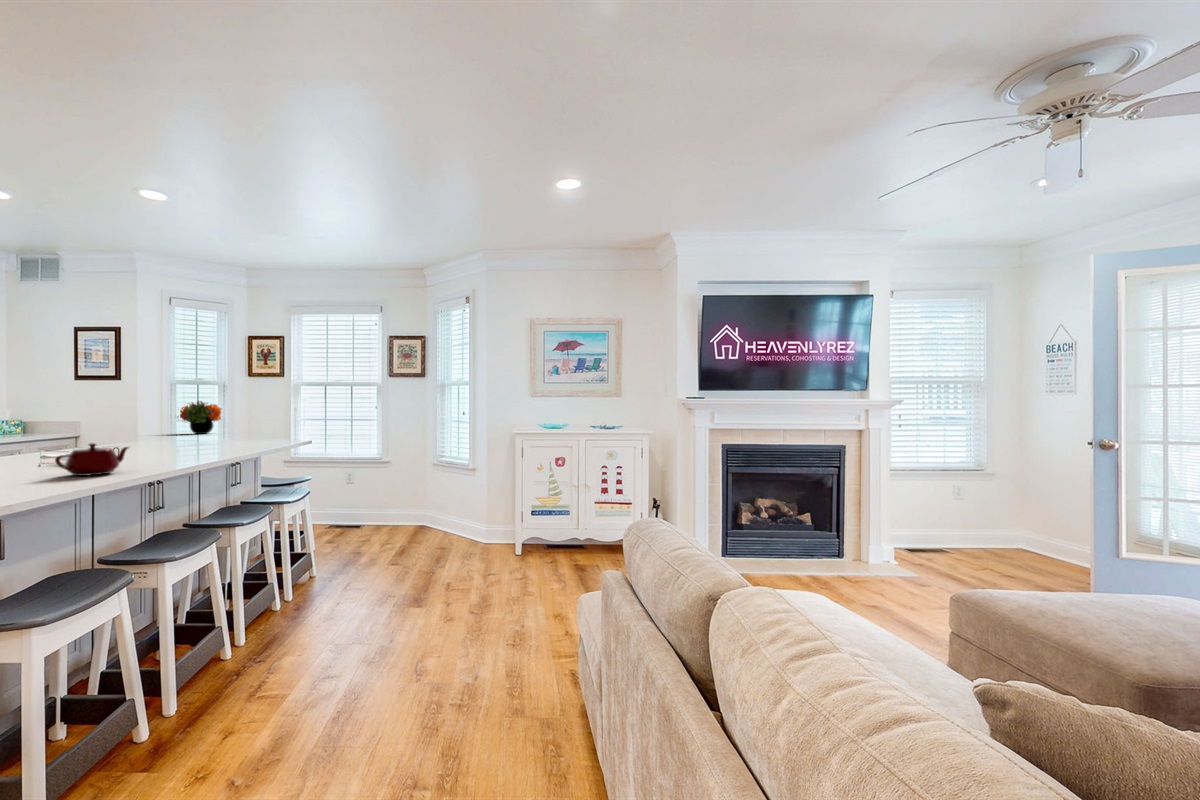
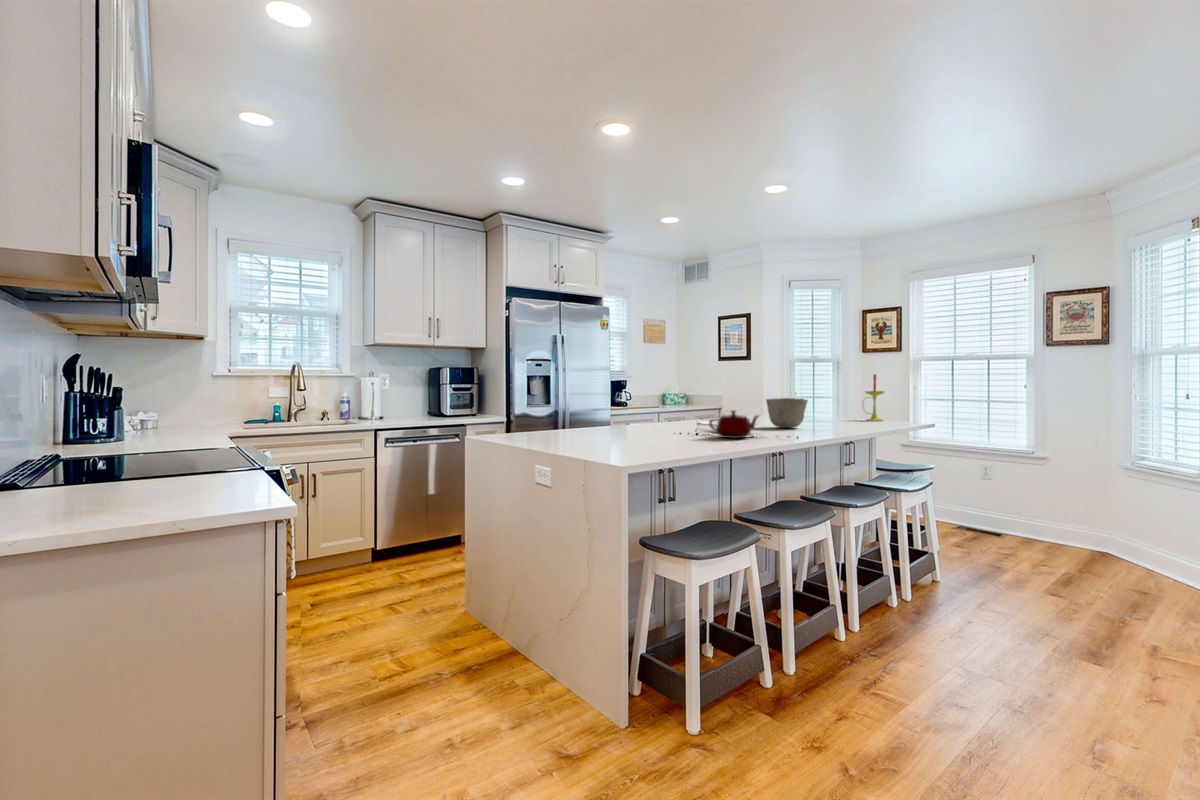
candle: none [243,397,265,442] -> present [865,374,884,421]
flower arrangement: present [178,401,222,434] -> none [808,379,847,412]
ceramic bowl: none [133,425,188,457] -> present [766,398,808,428]

